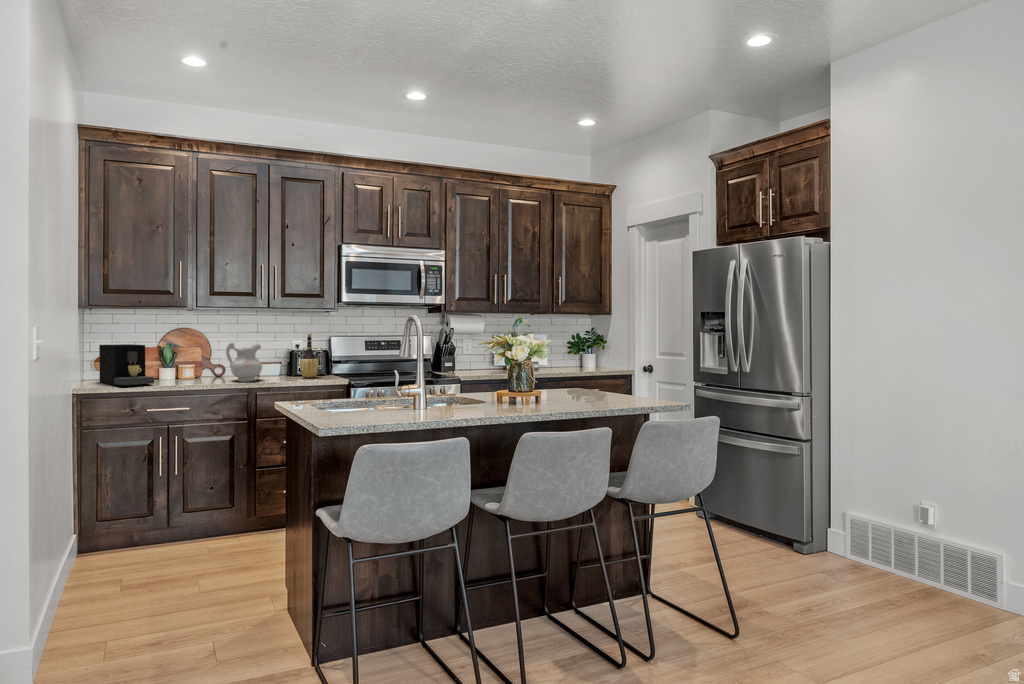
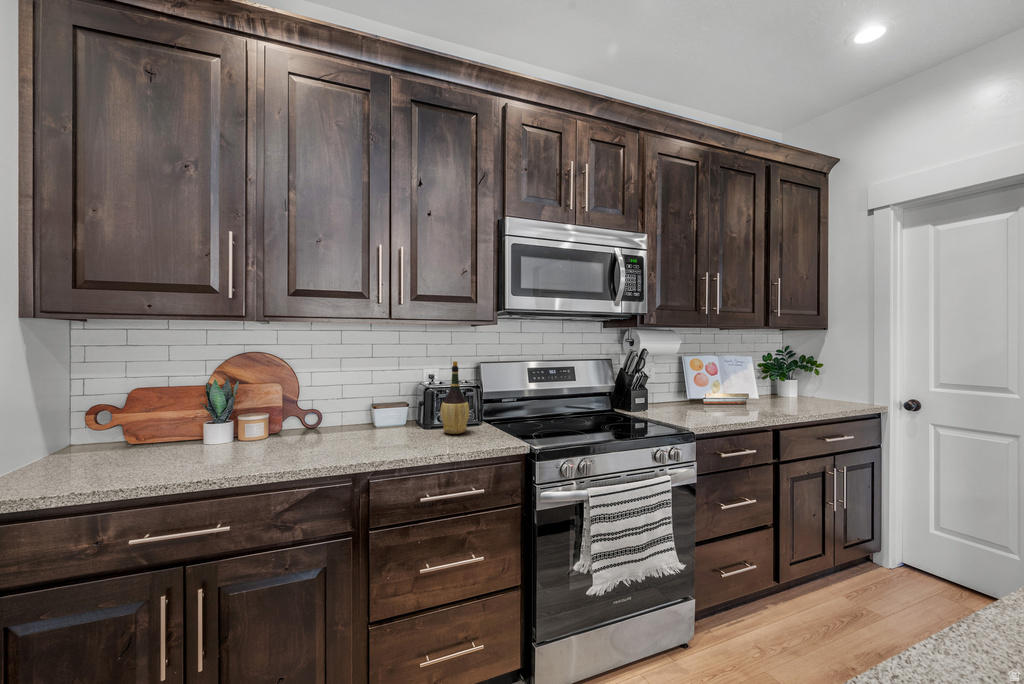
ceramic pitcher: present [226,343,262,381] -> none [316,381,380,450]
coffee maker: present [99,344,154,385] -> none [80,383,171,480]

